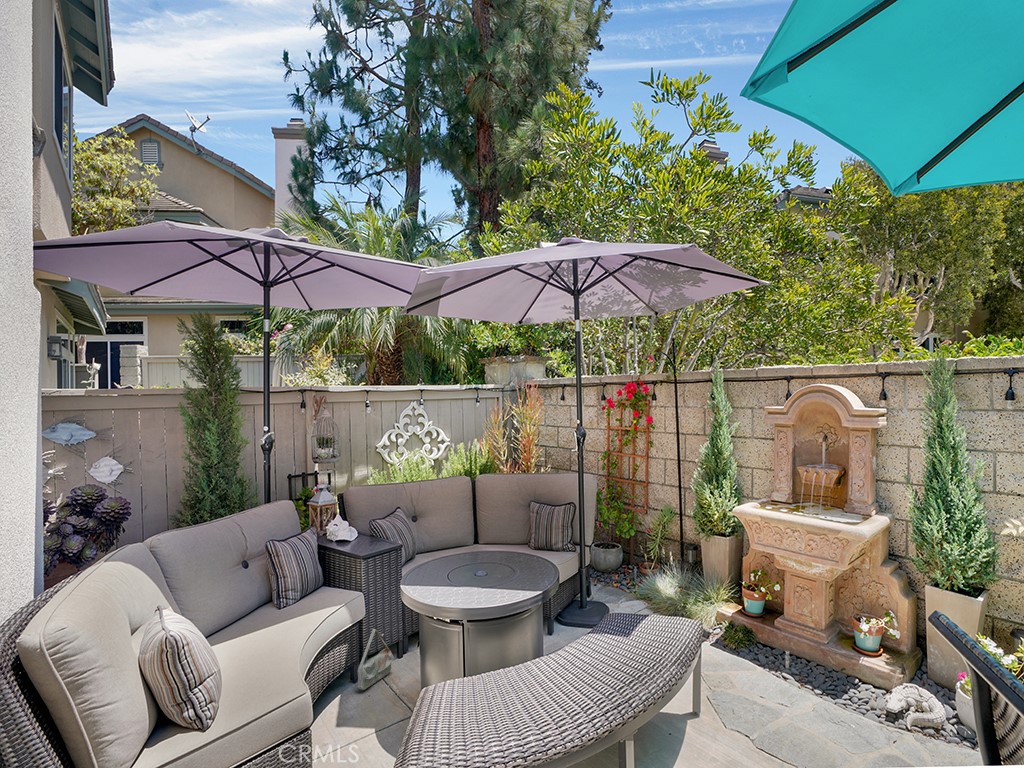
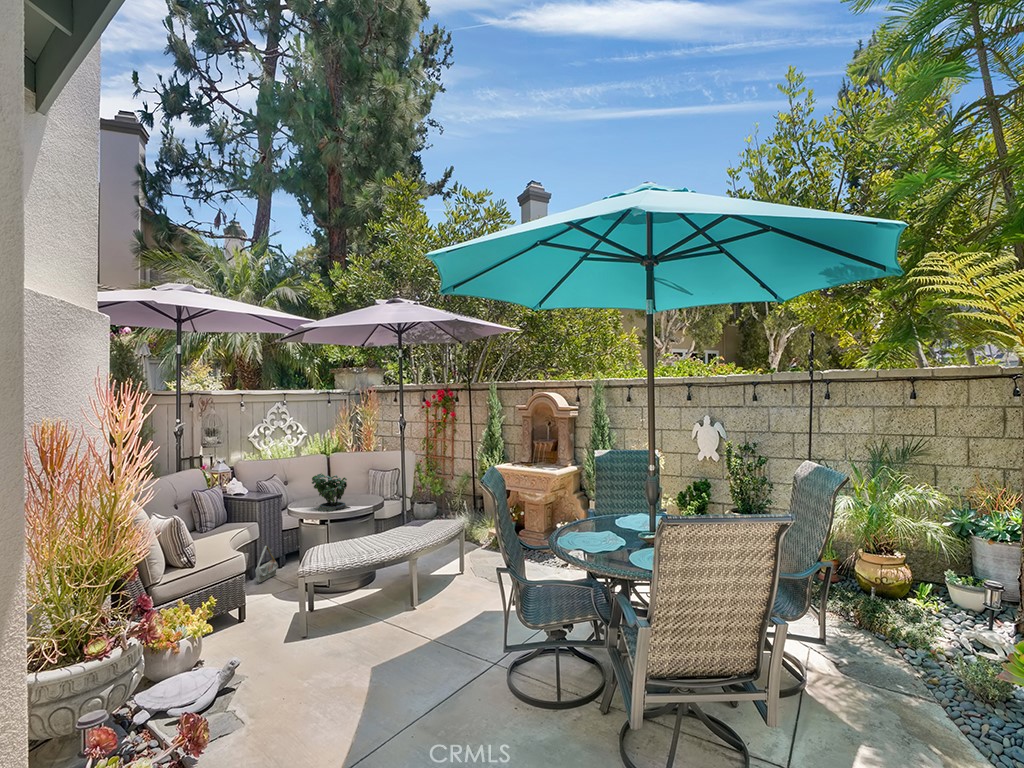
potted plant: none [441,514,501,582] -> present [312,474,349,511]

